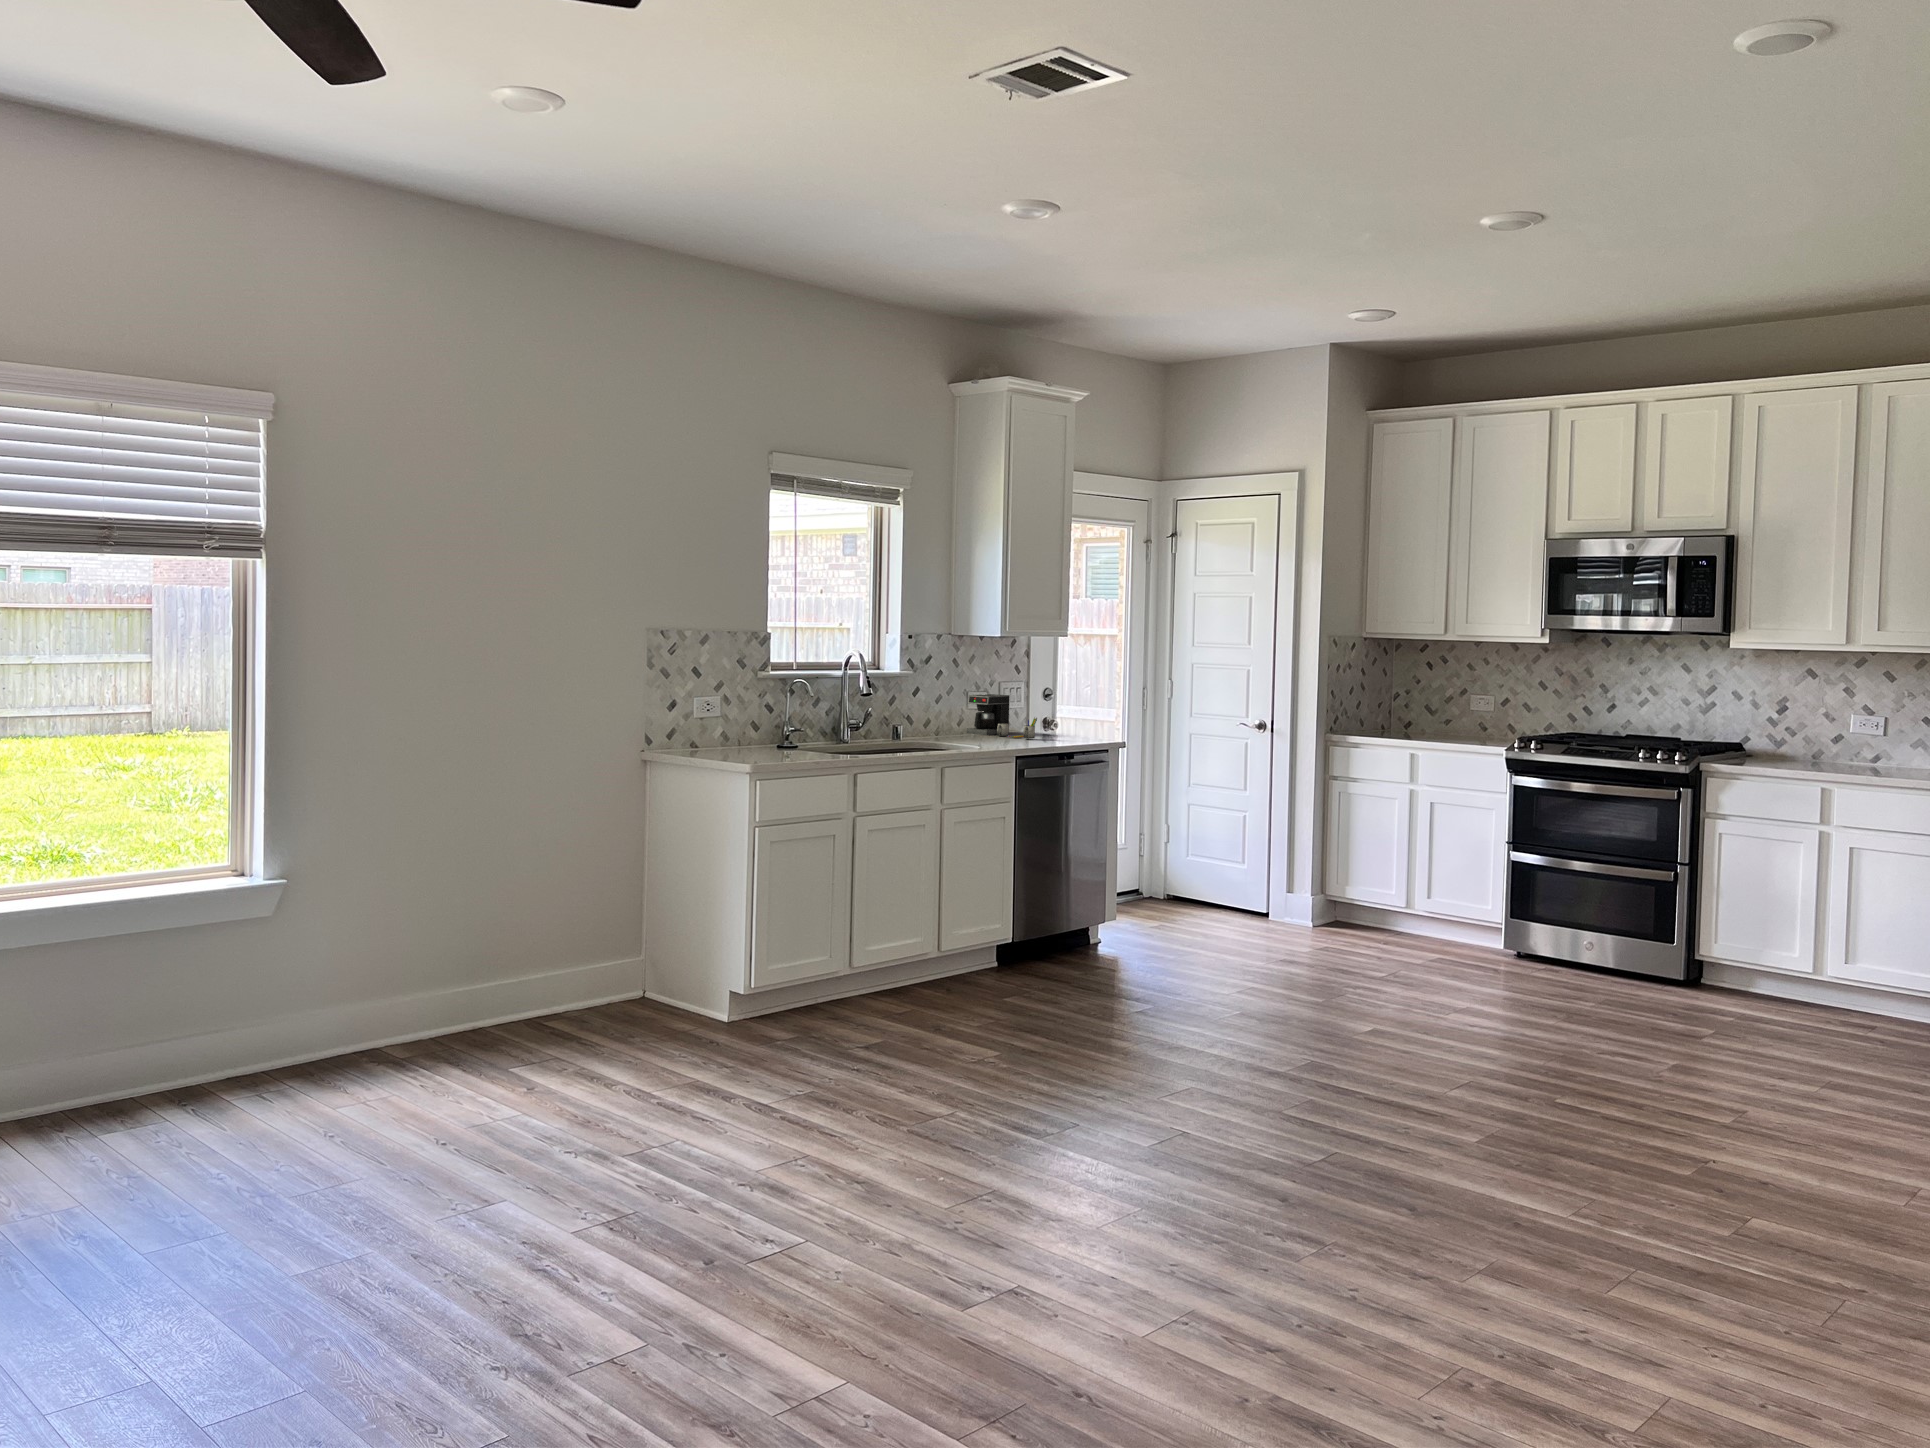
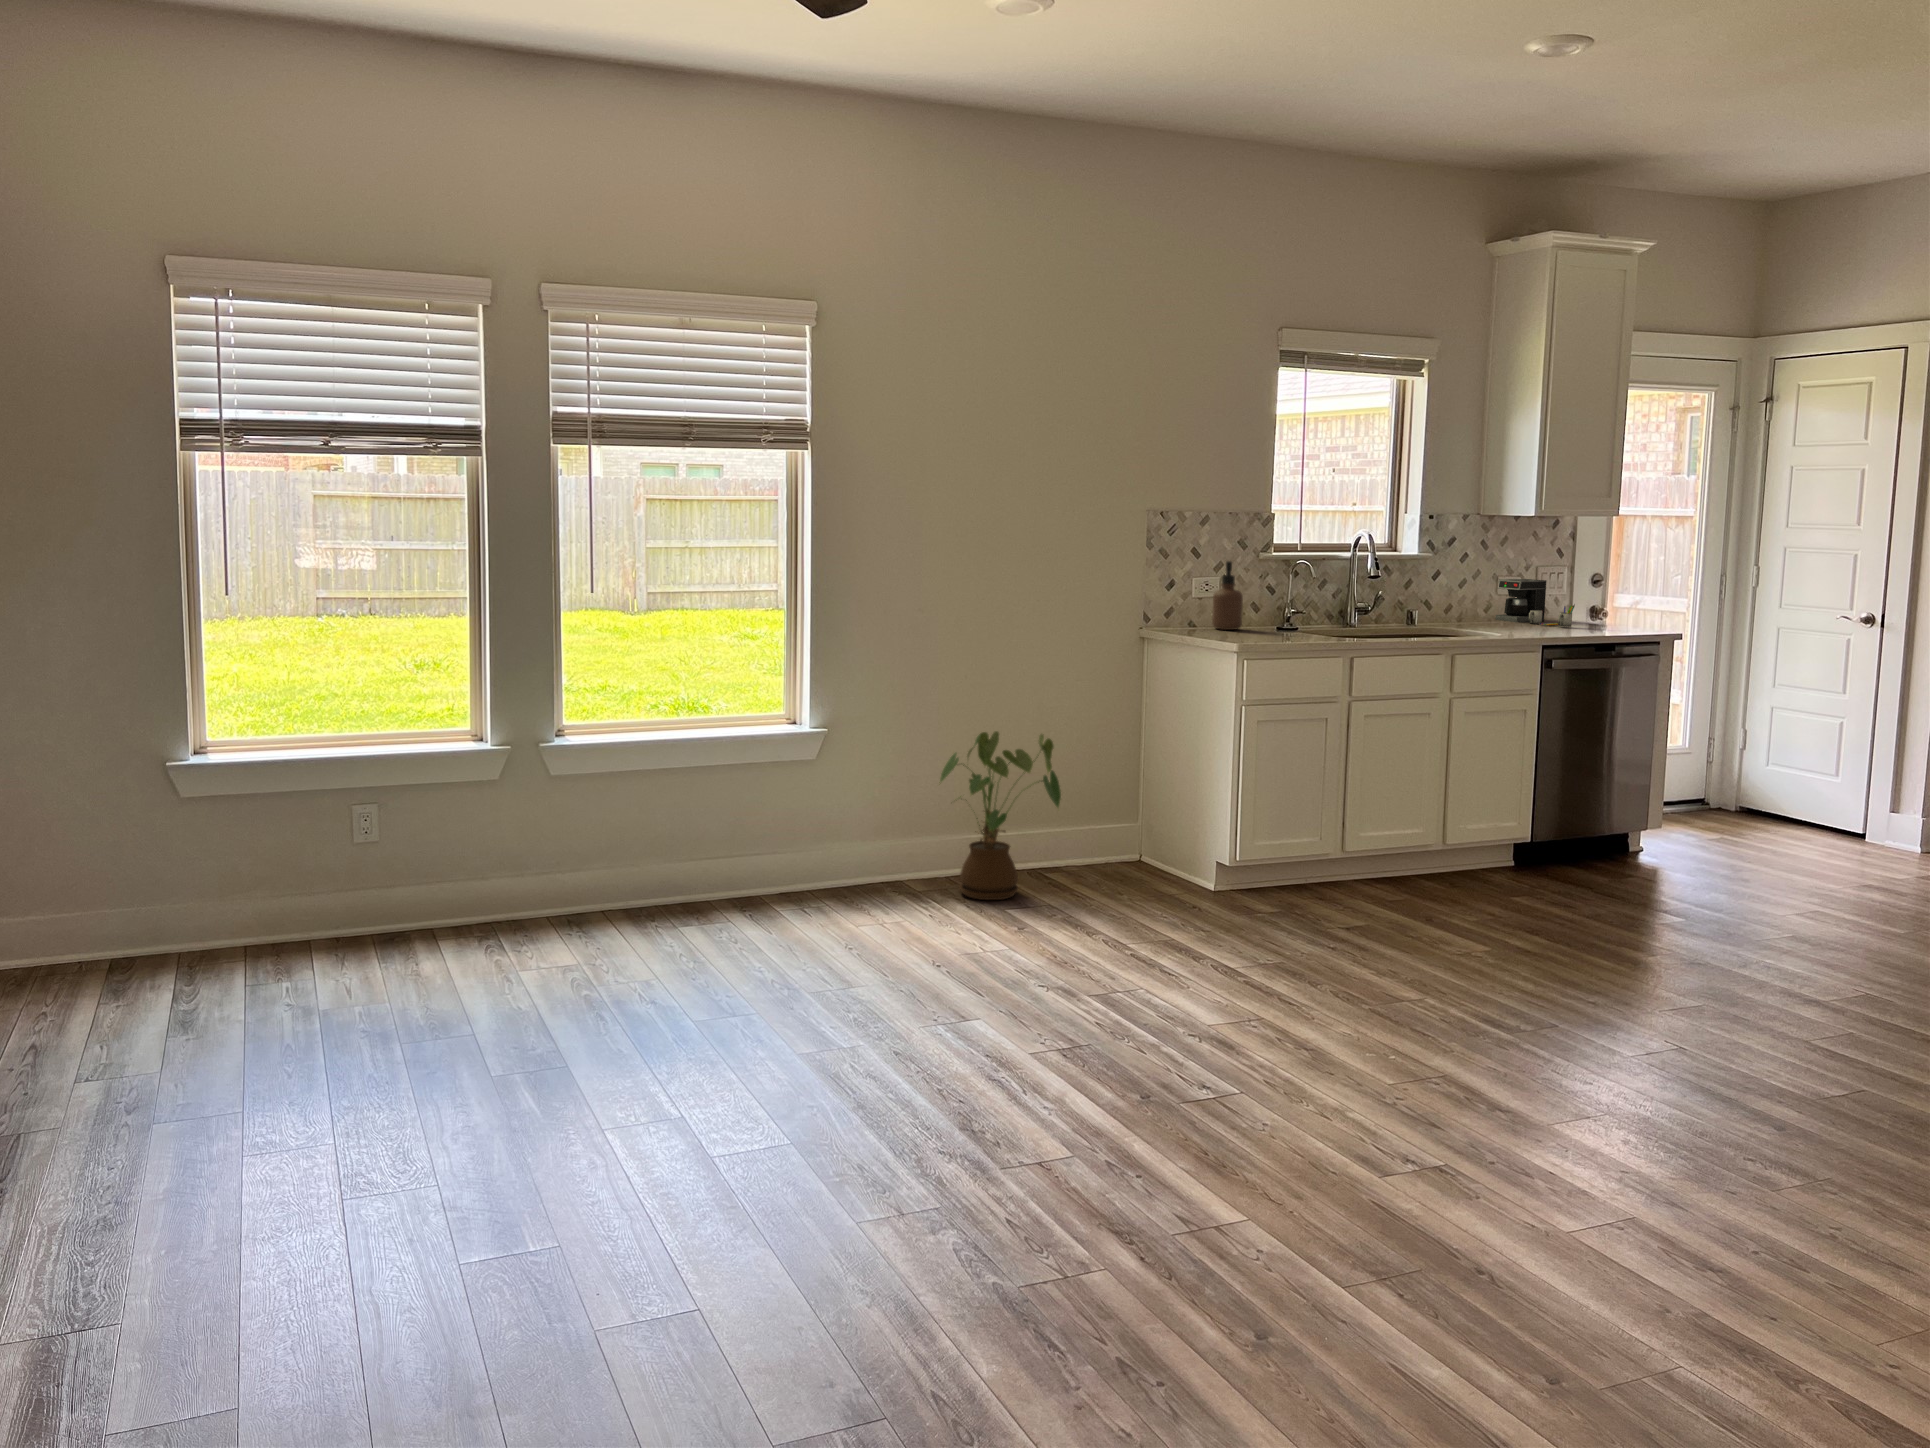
soap dispenser: none [712,681,743,751] -> present [1212,561,1243,630]
house plant: none [426,869,568,1058] -> present [939,731,1061,900]

